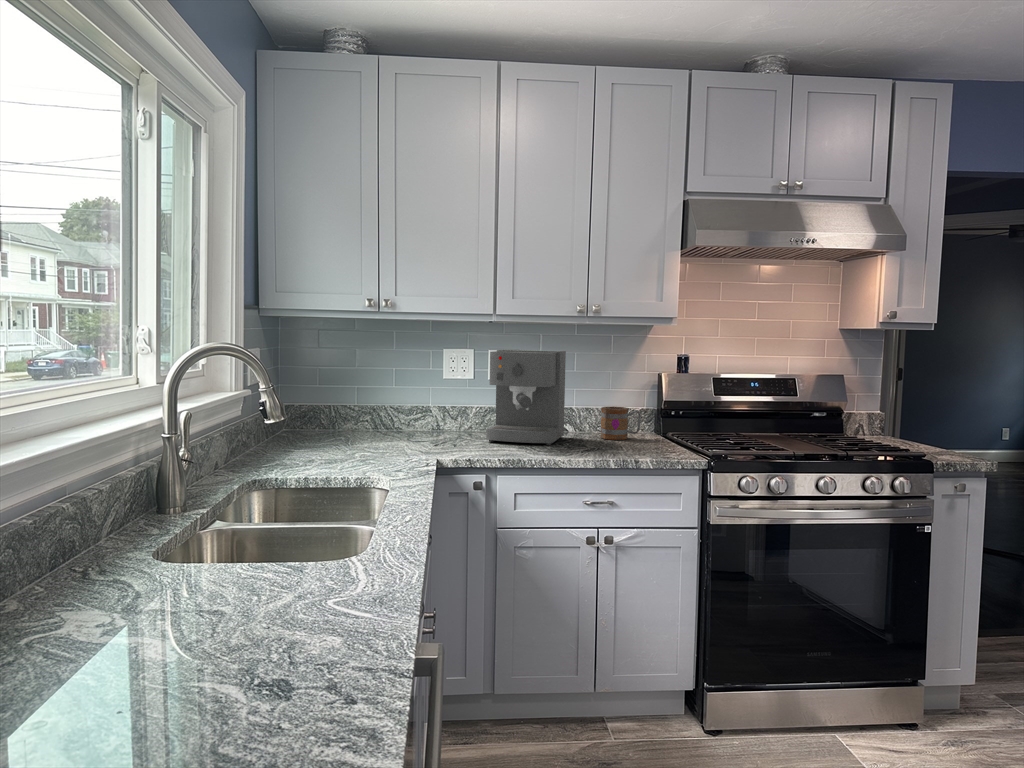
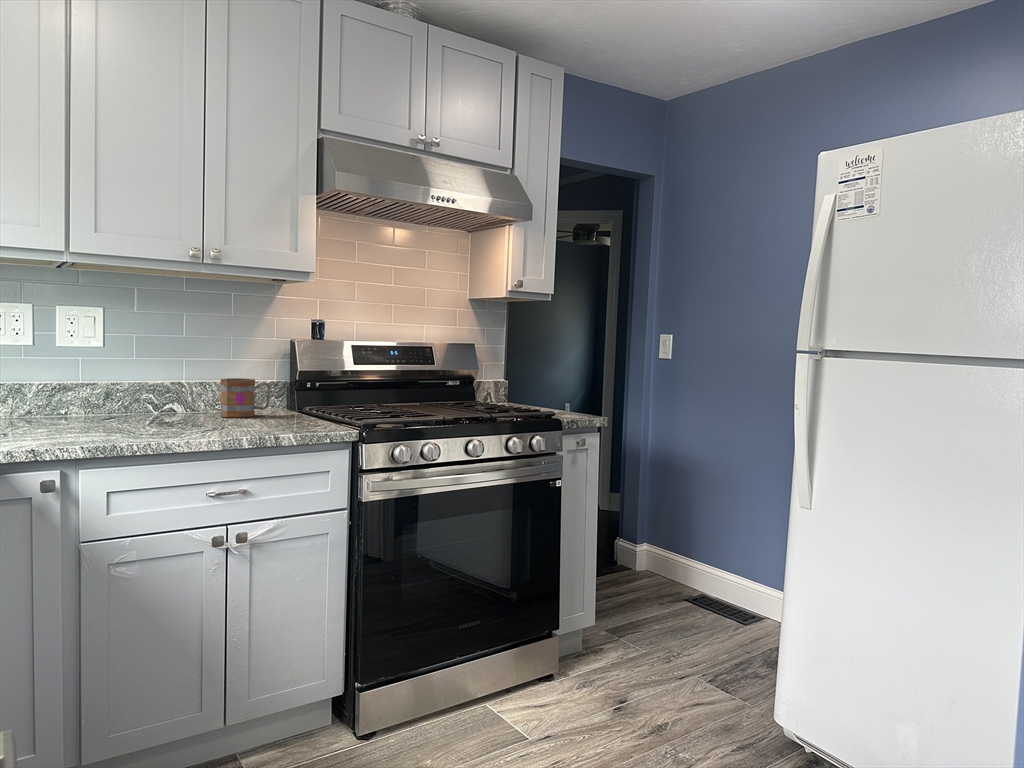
coffee maker: present [486,350,566,445] -> none [58,305,171,428]

